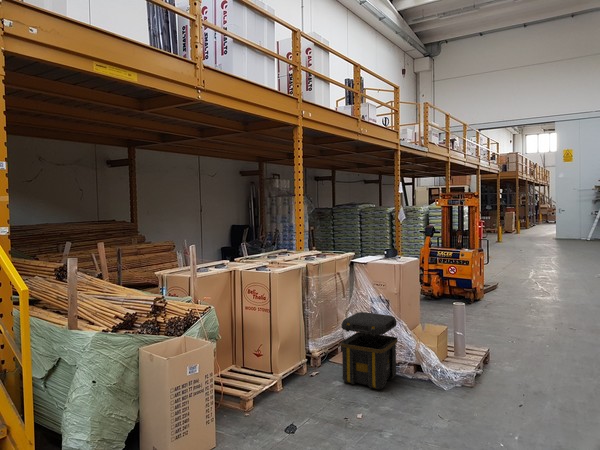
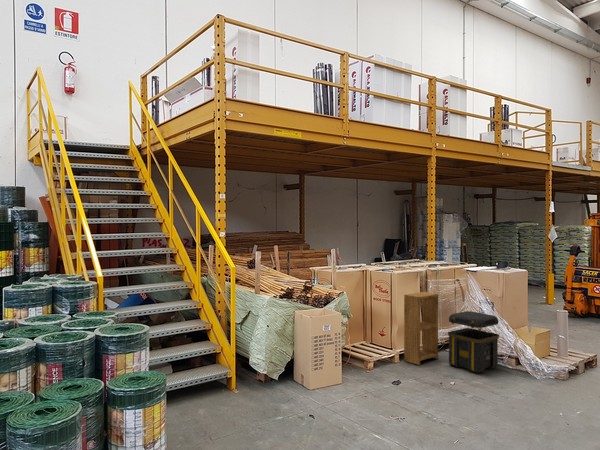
shelving unit: none [287,293,327,389] -> present [404,292,438,365]

